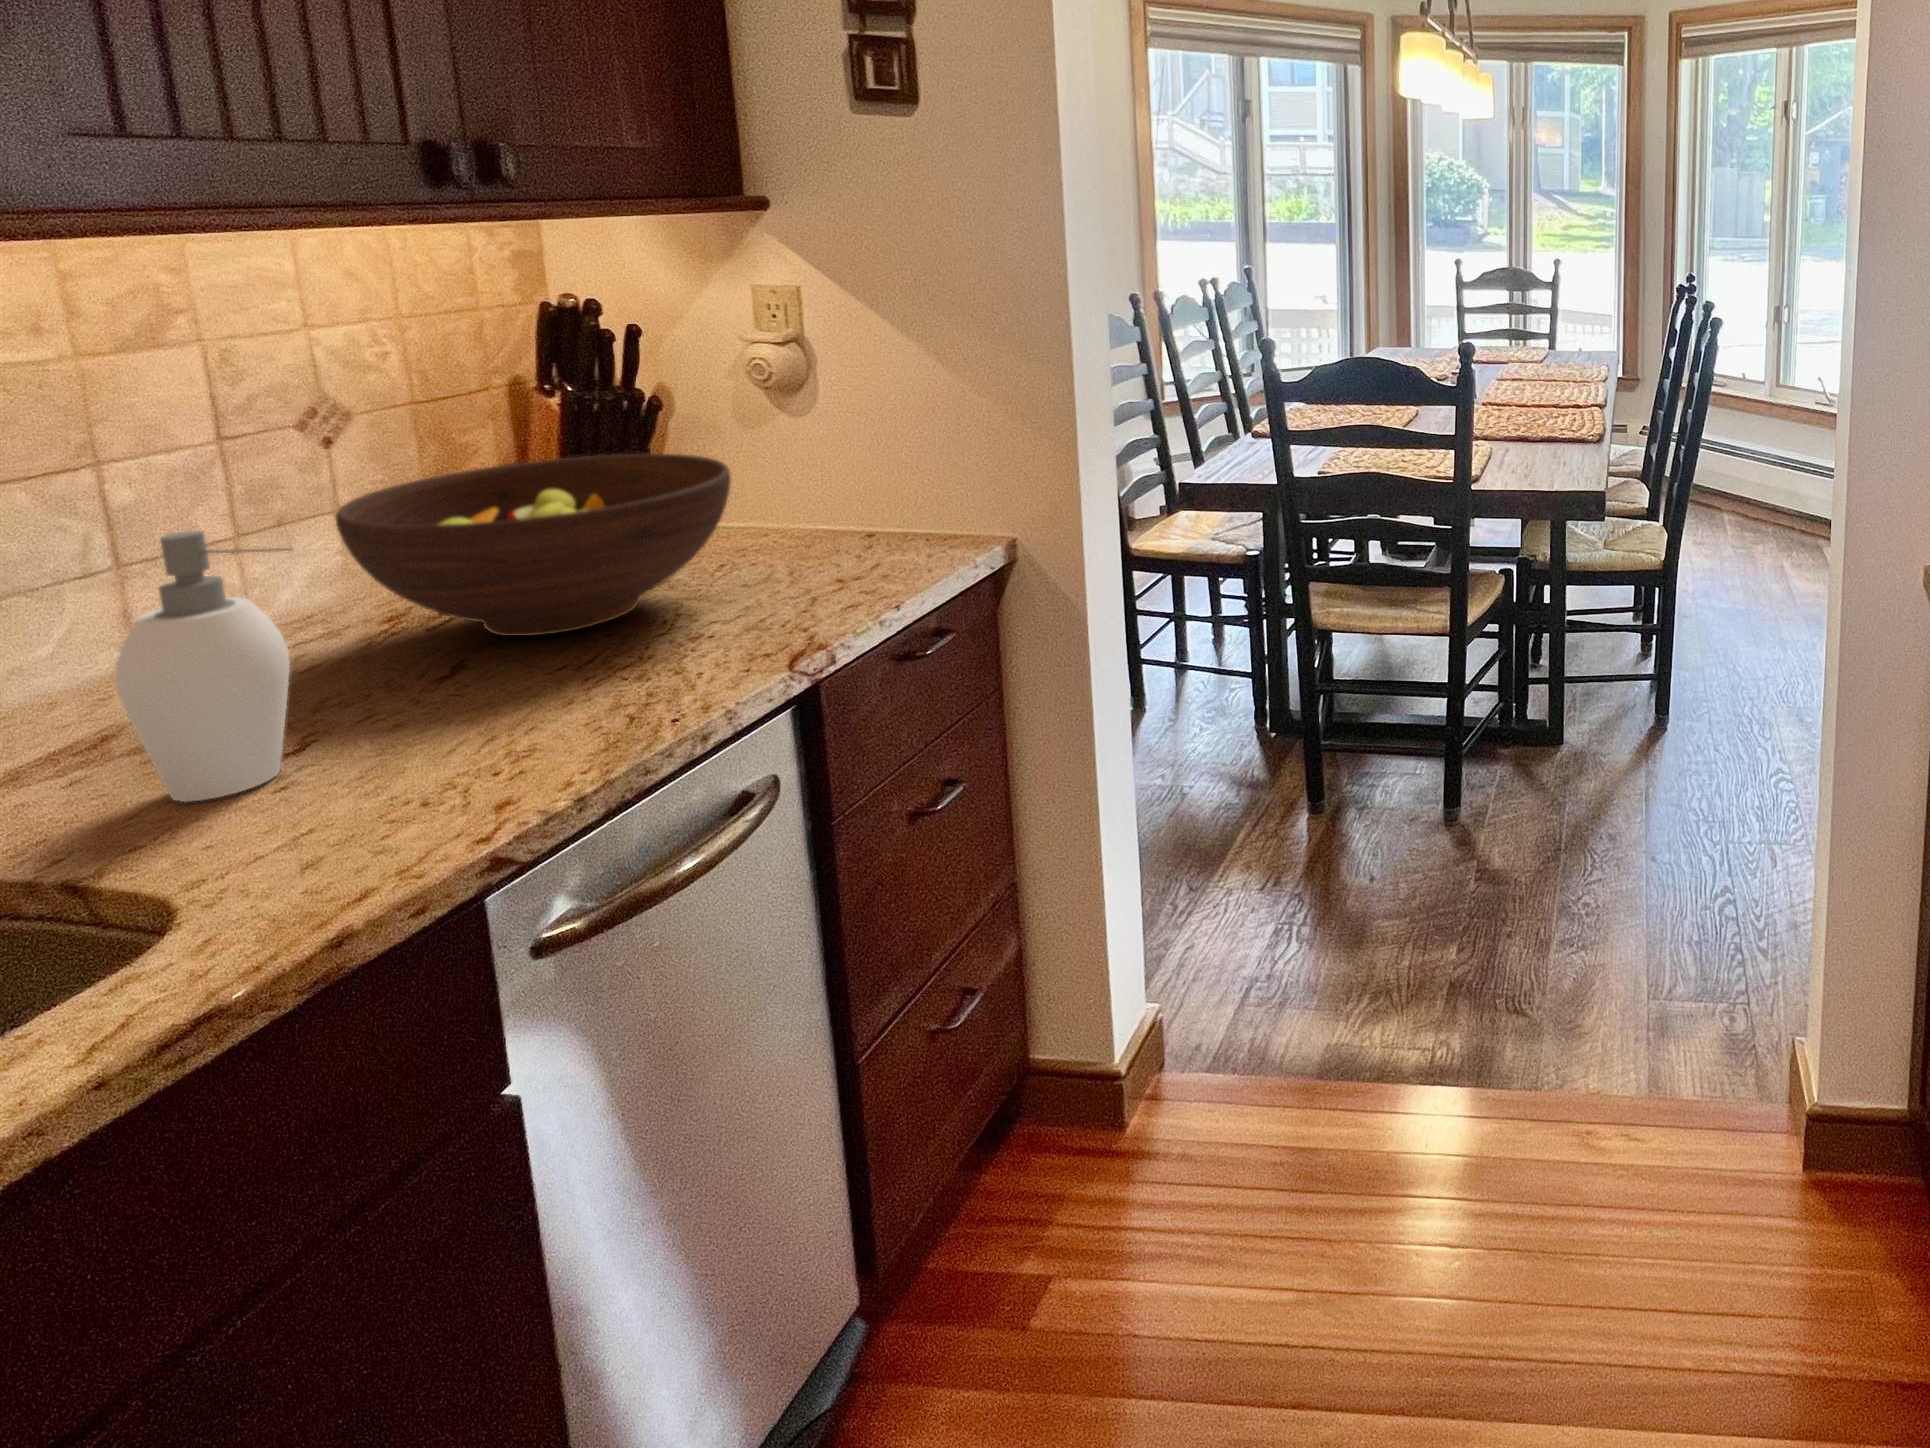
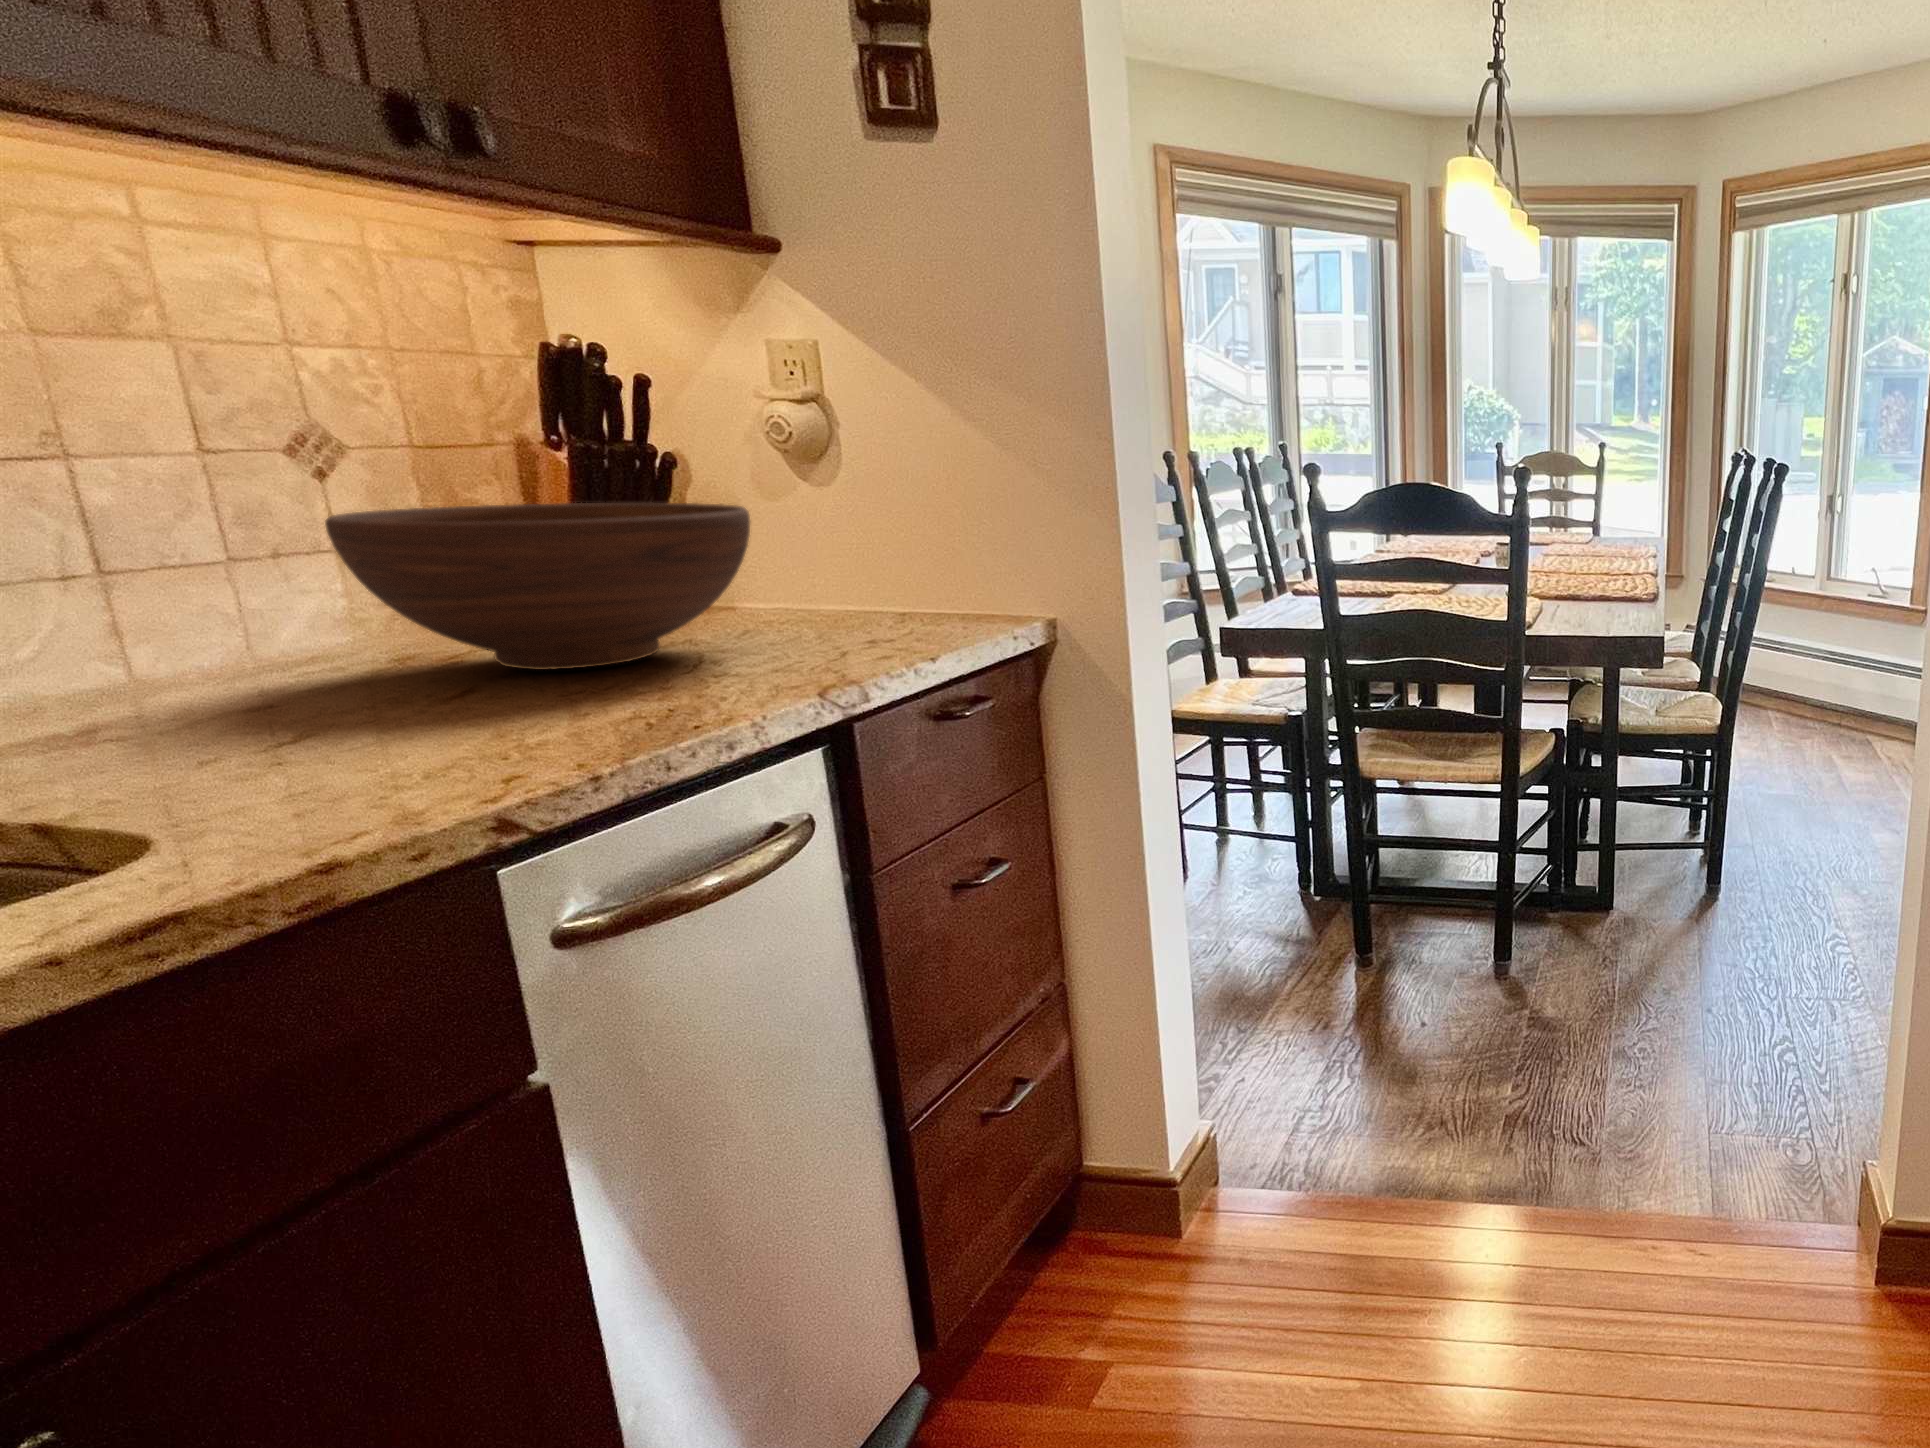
soap dispenser: present [115,531,293,802] -> none [78,469,275,767]

